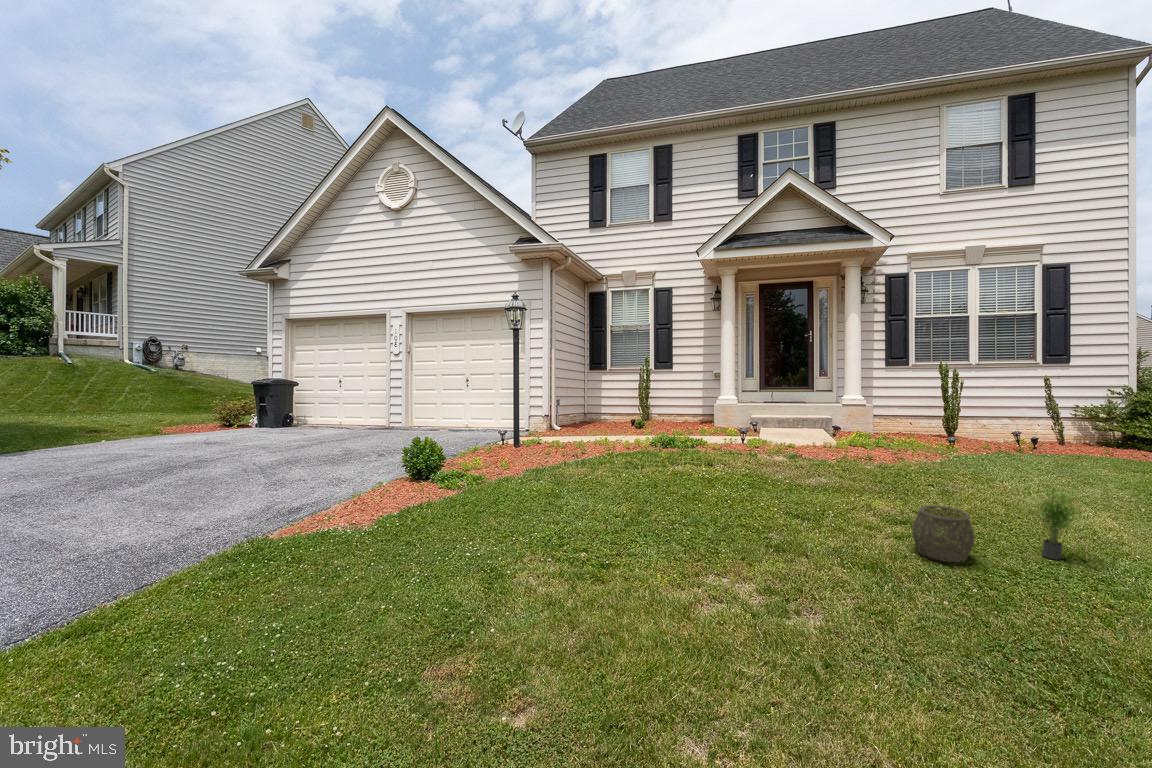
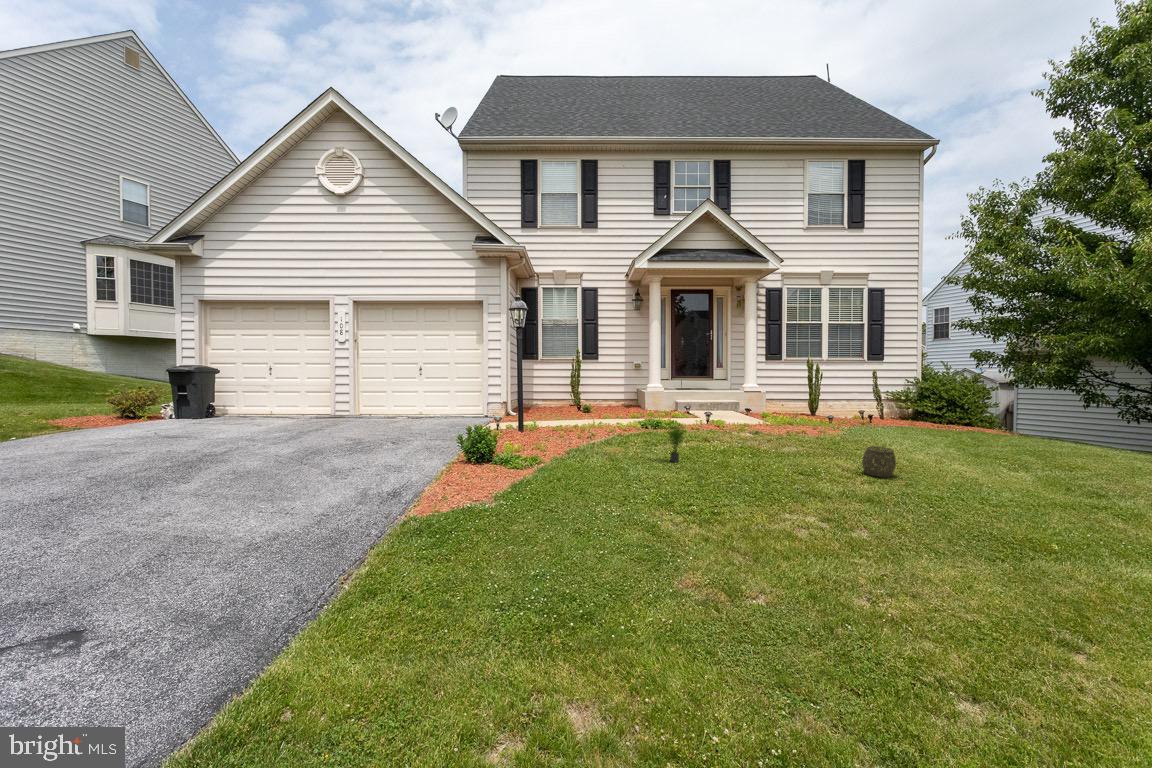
potted plant: present [1024,489,1077,560] -> present [668,424,685,462]

